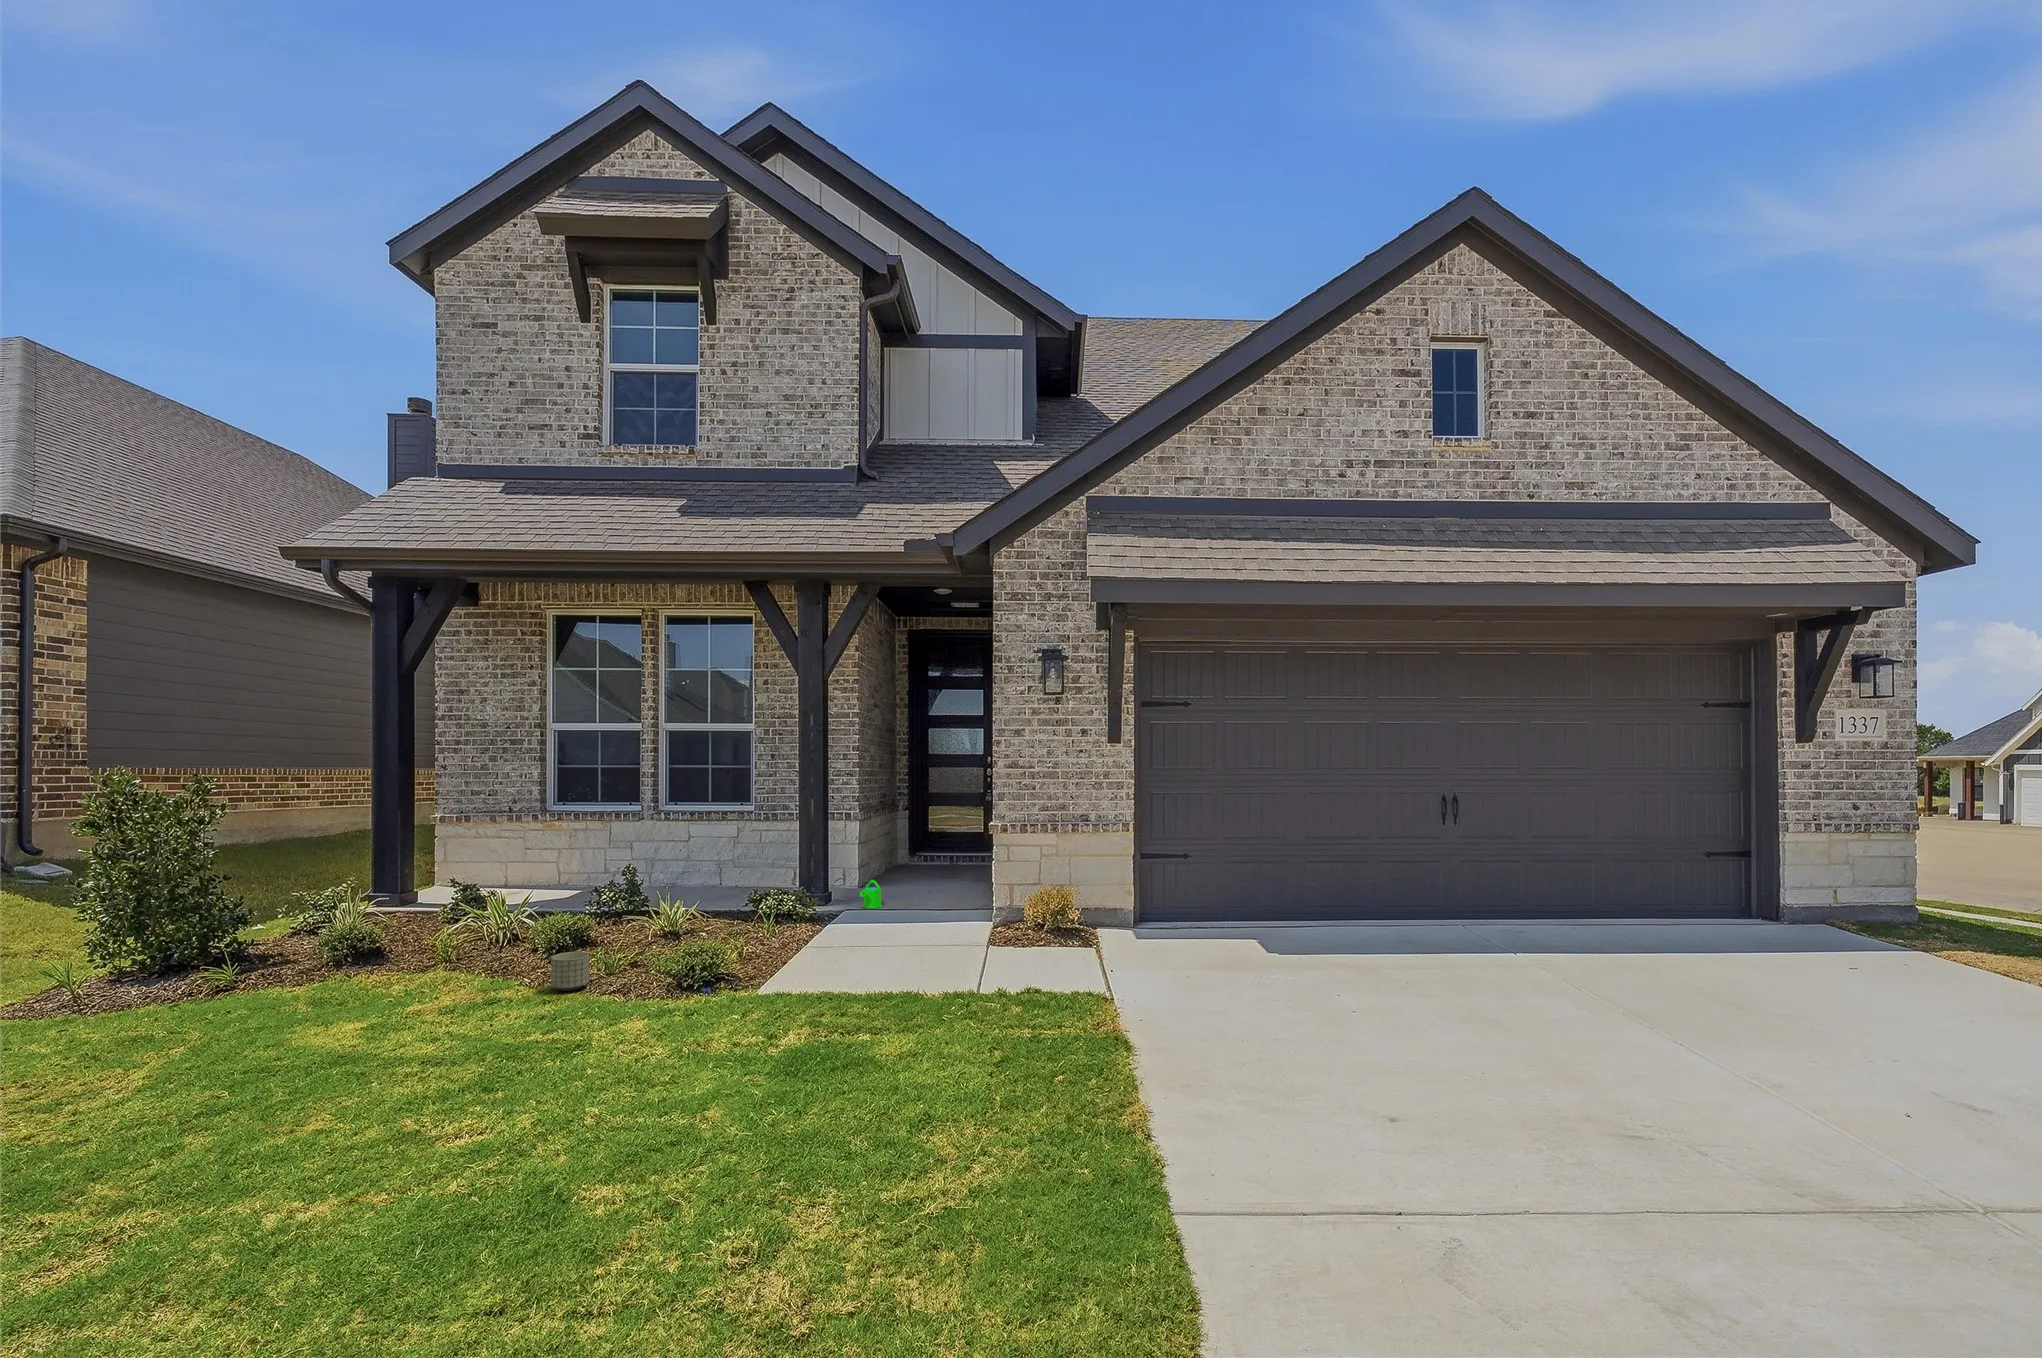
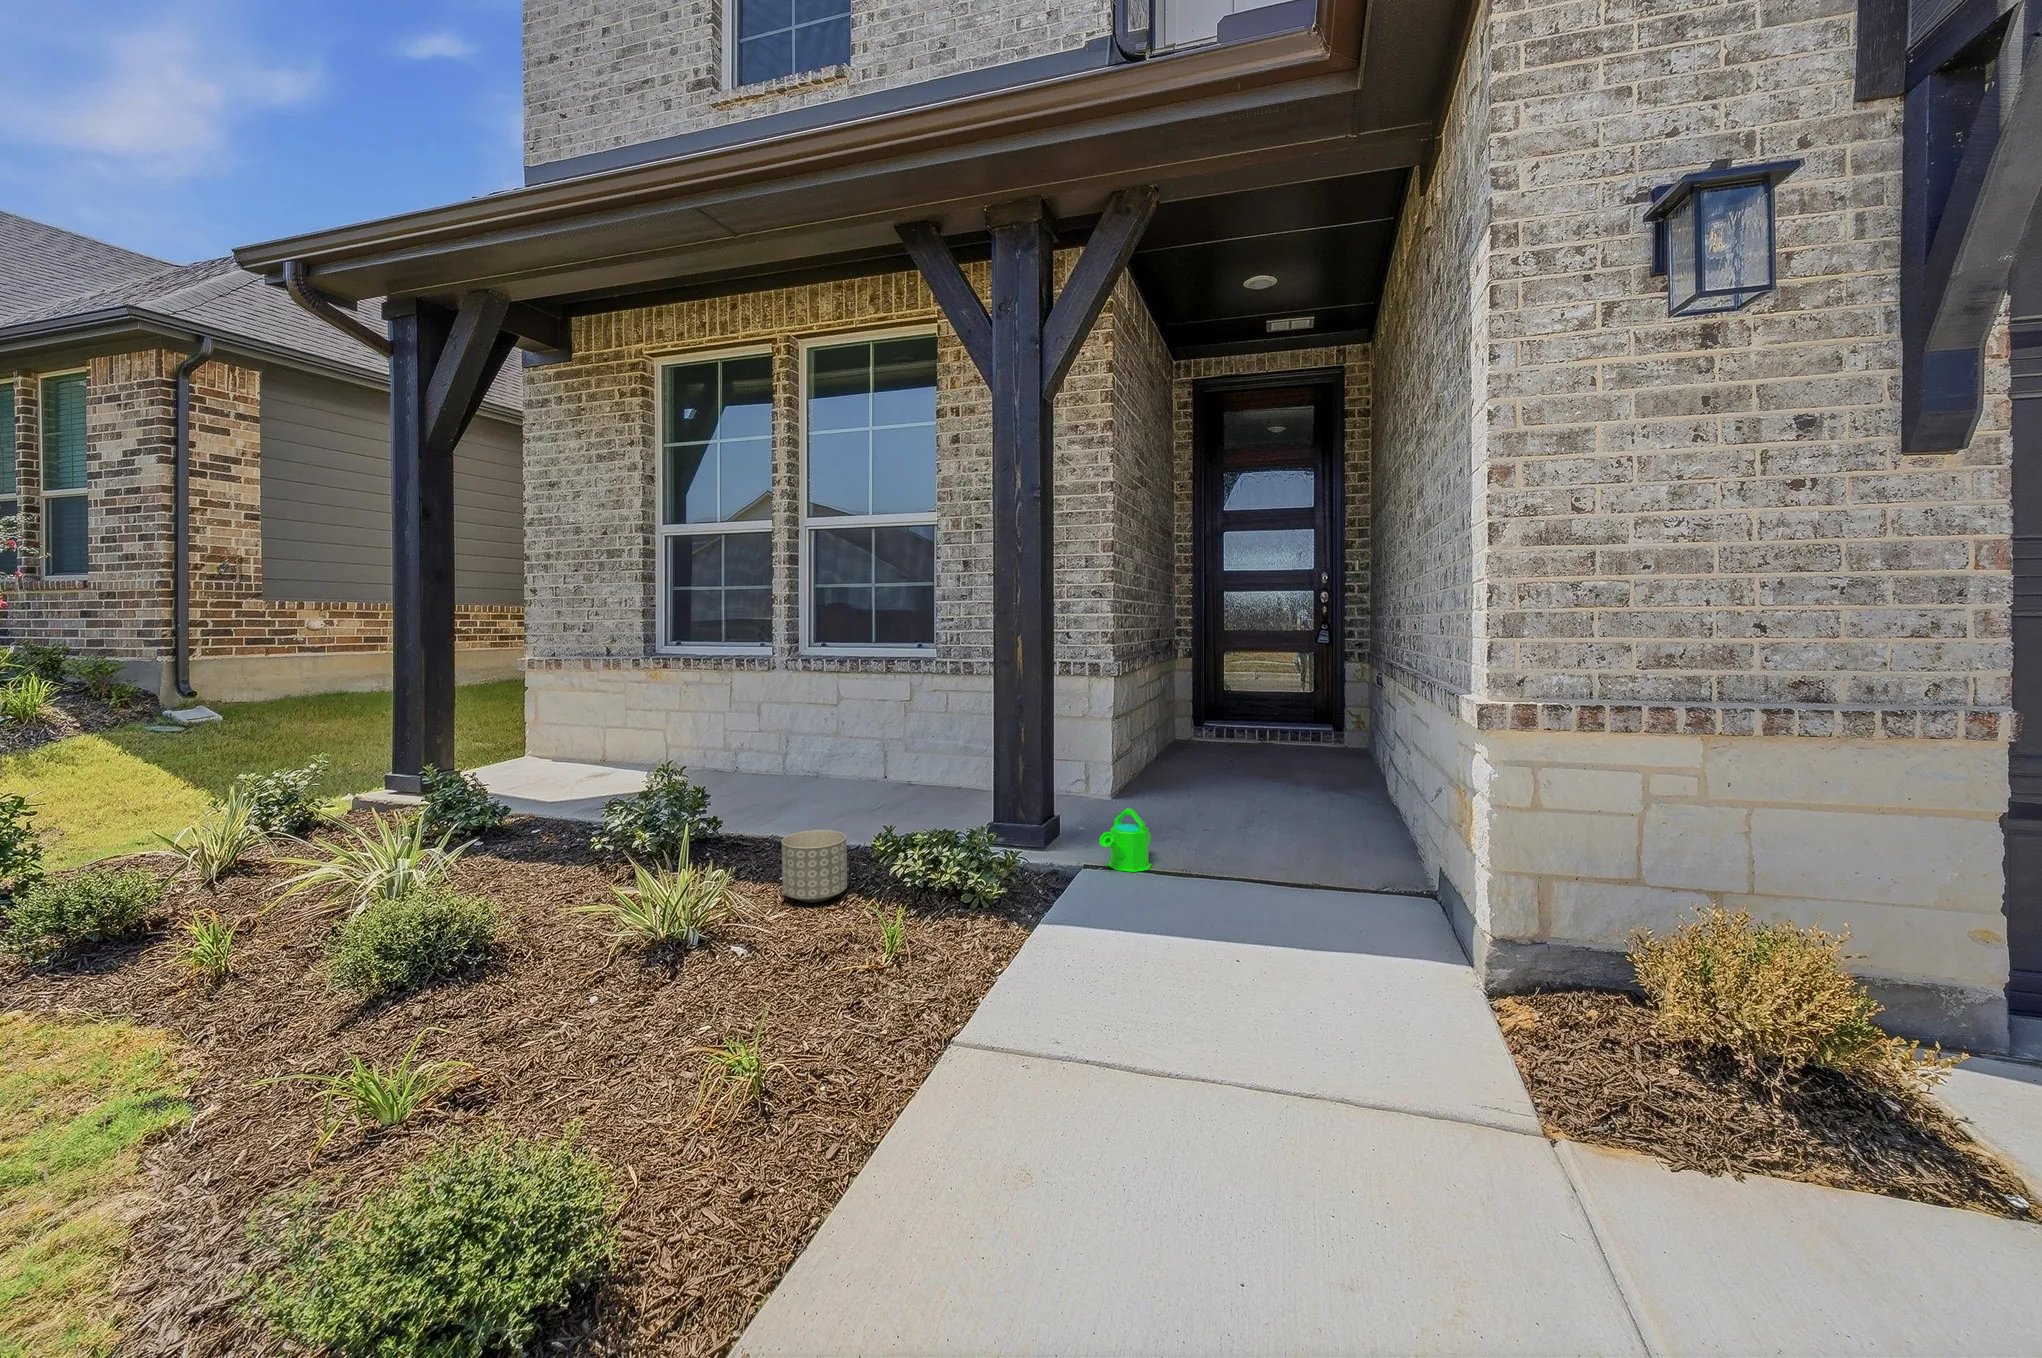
planter: present [551,952,589,991] -> present [782,830,847,903]

